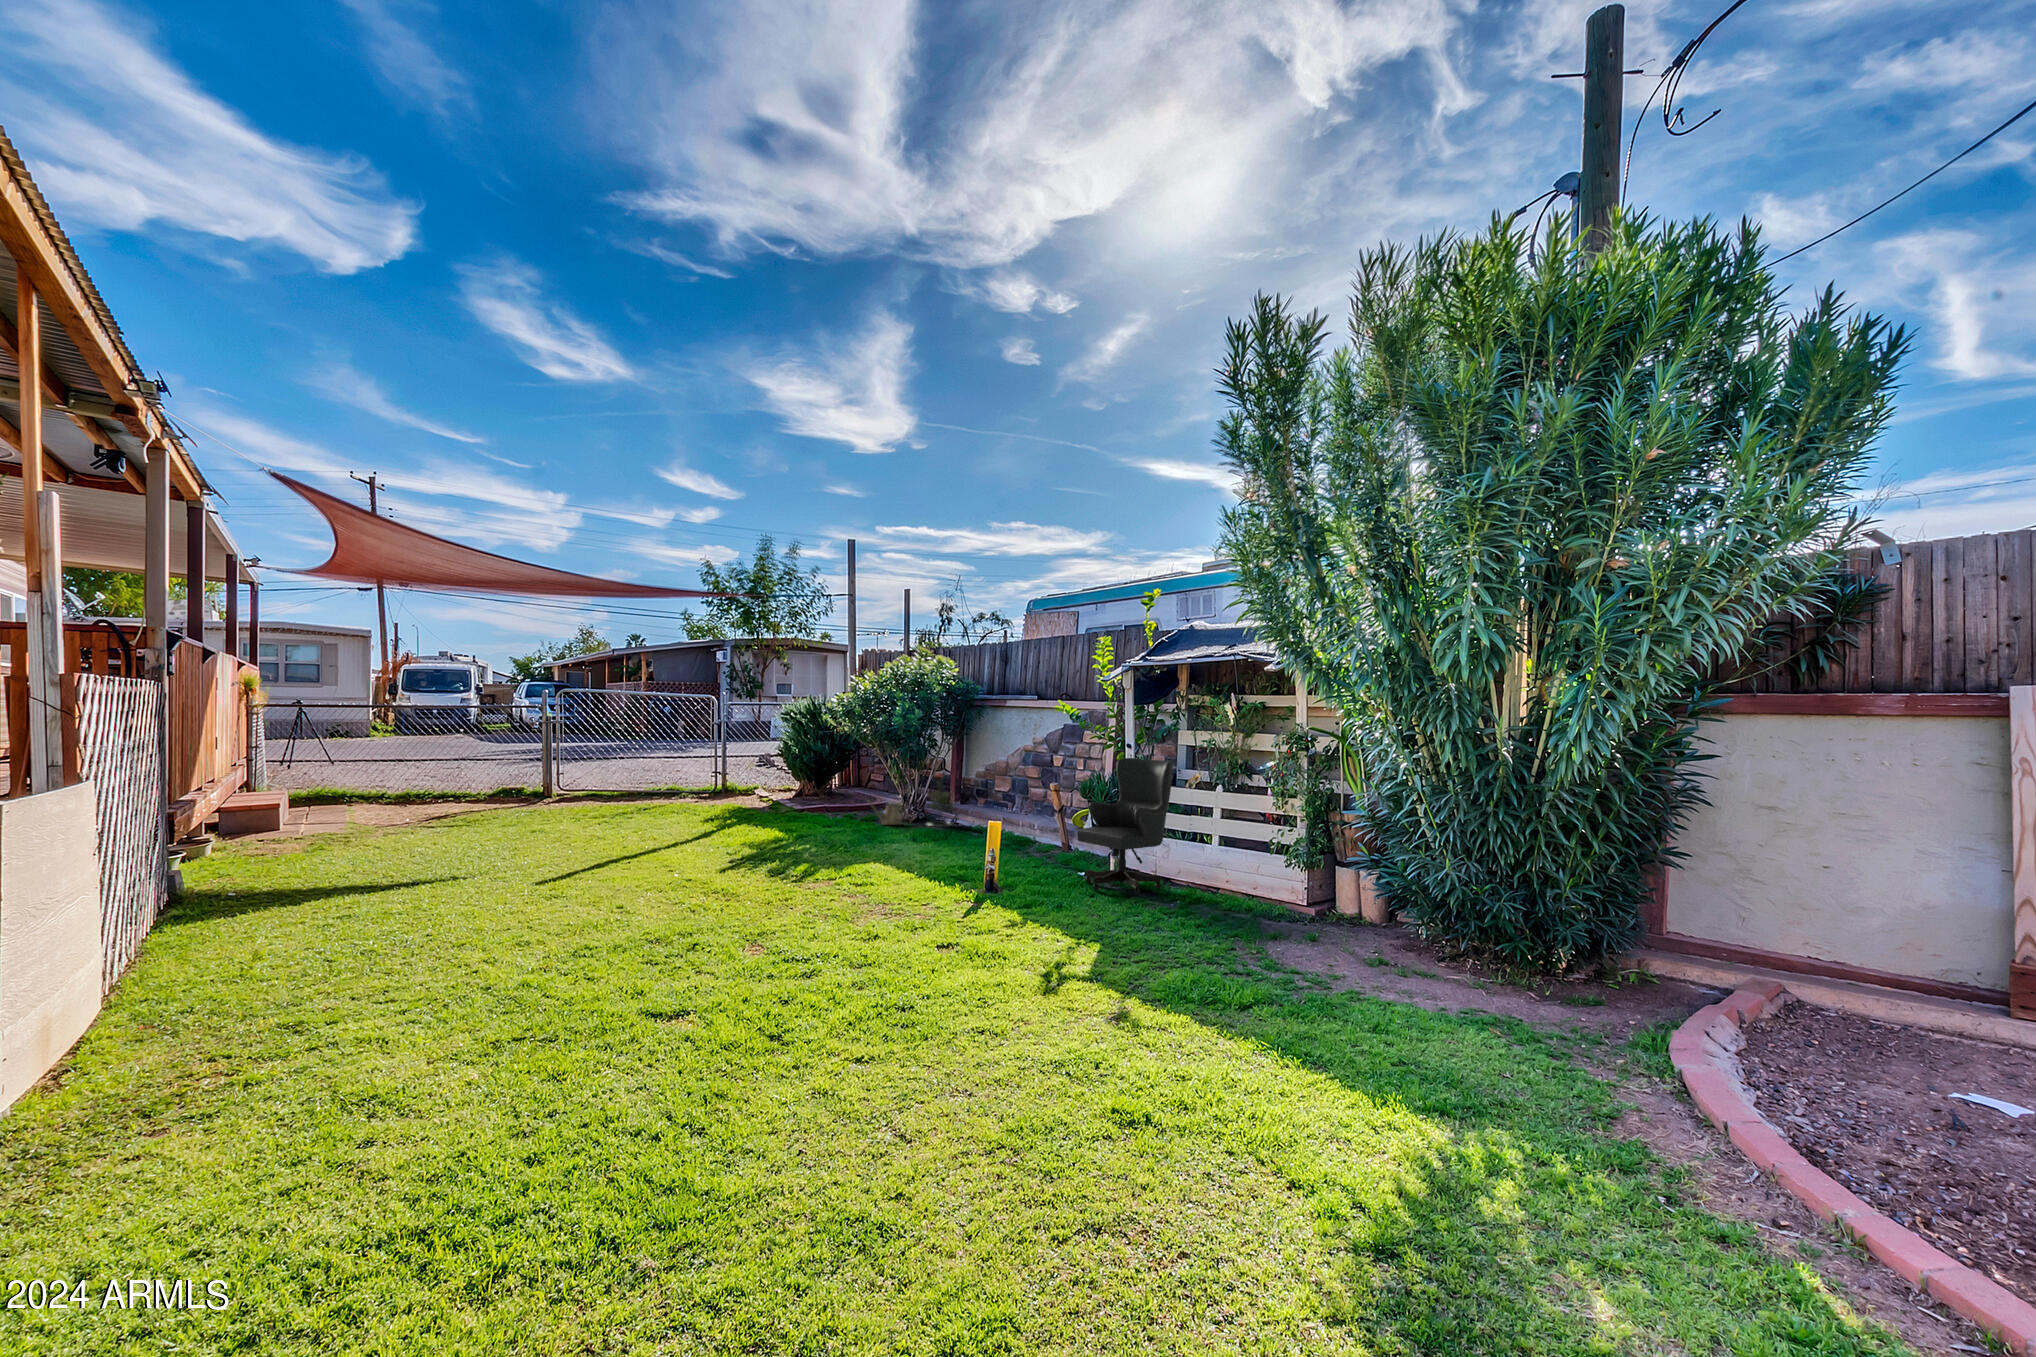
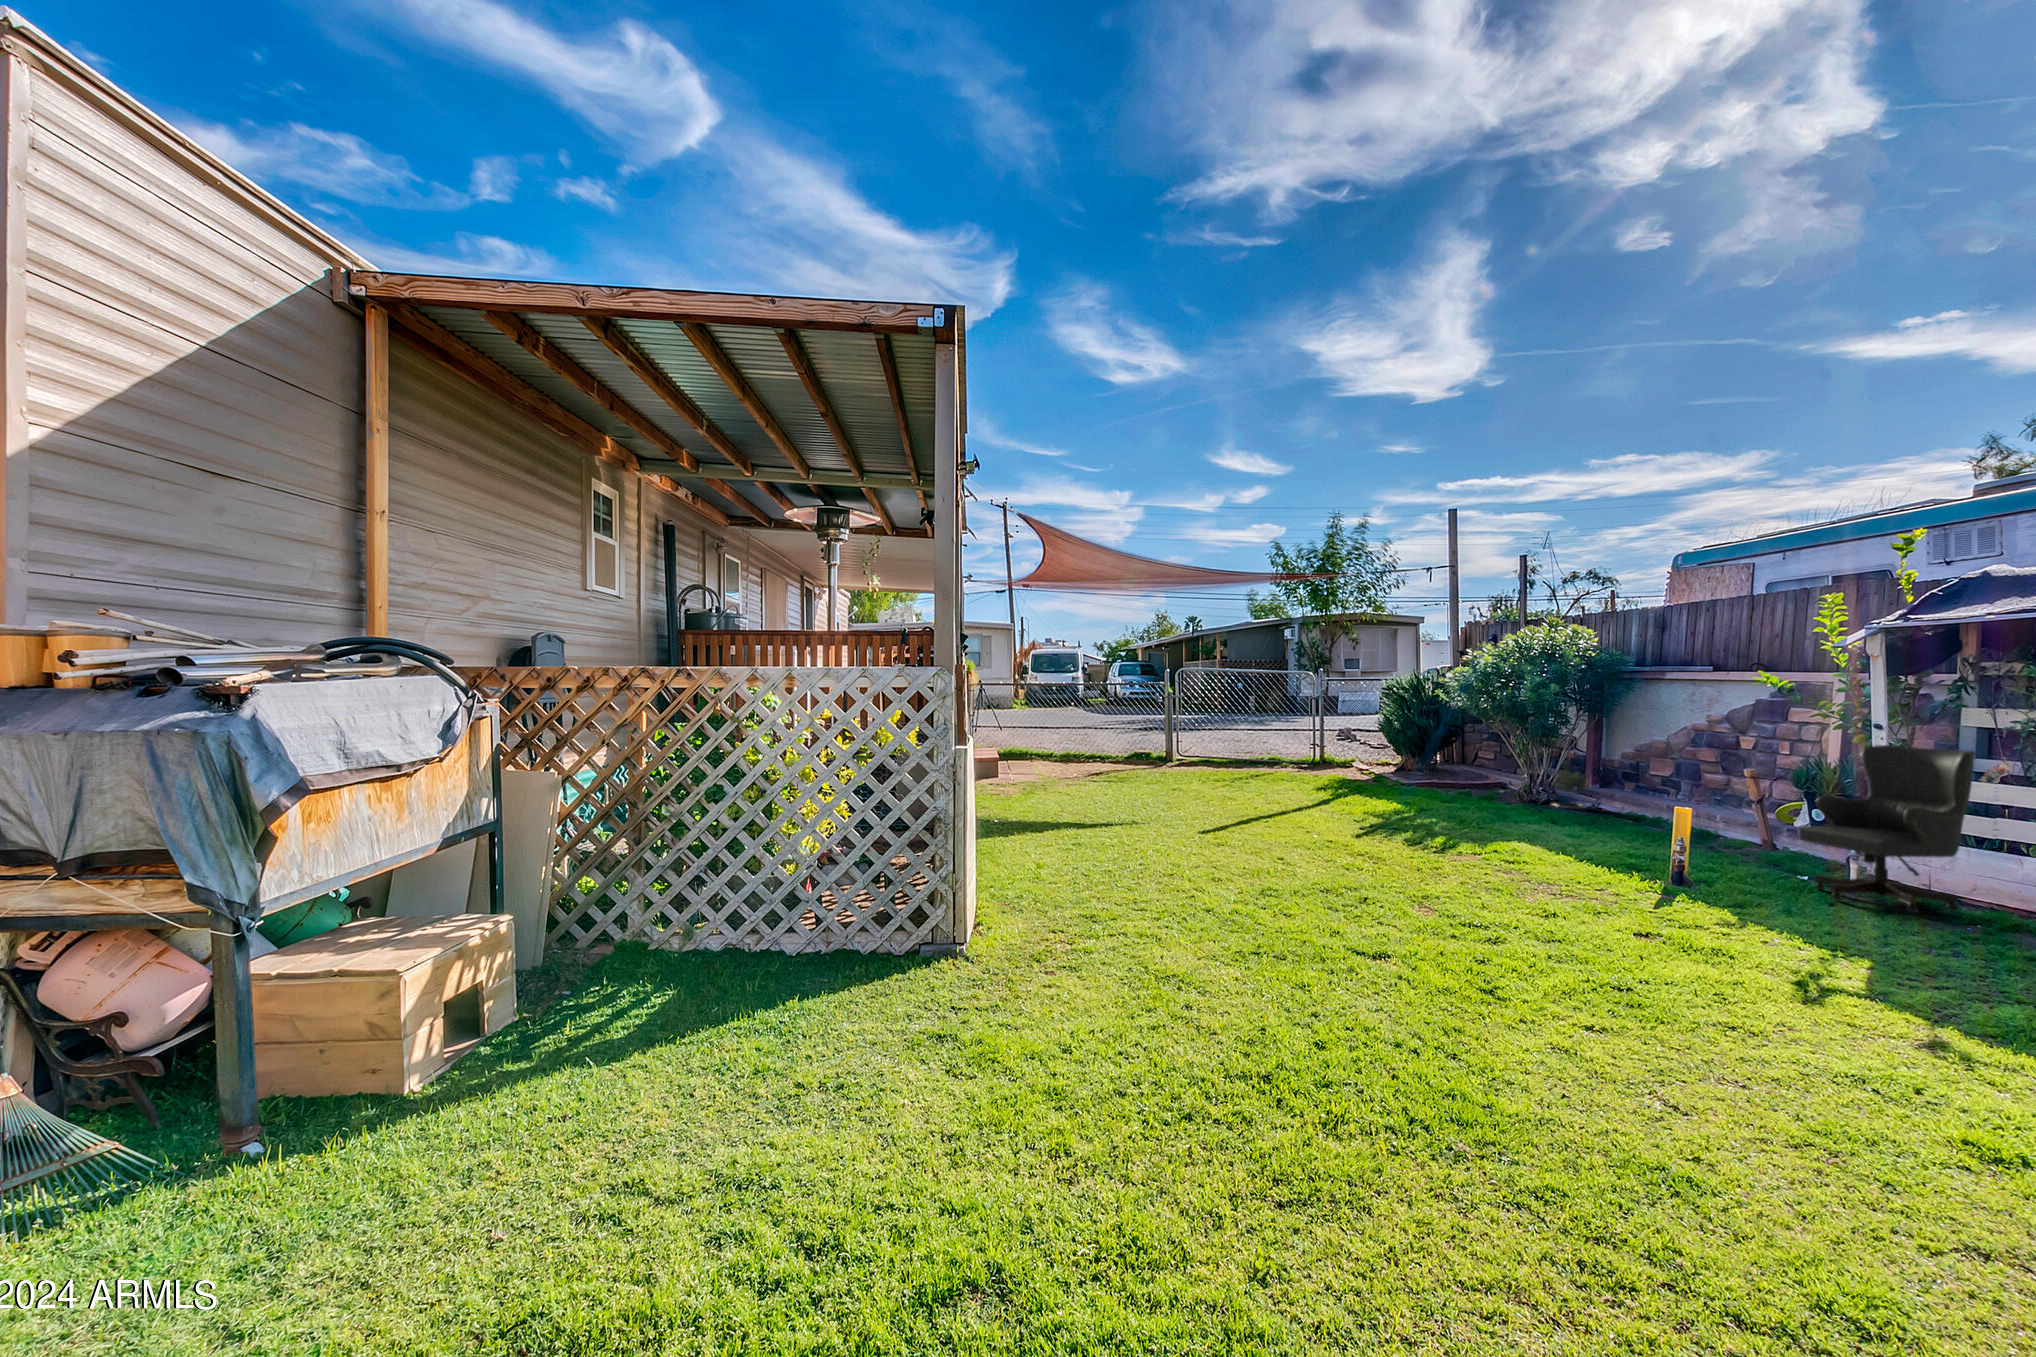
watering can: present [870,802,907,825] -> none [1478,776,1526,803]

